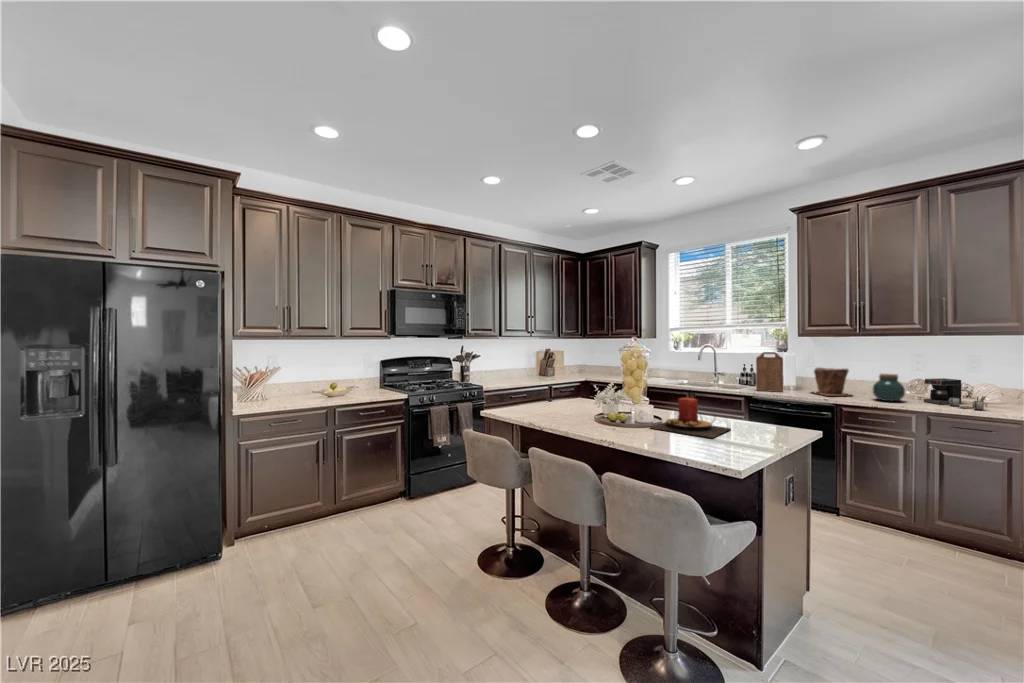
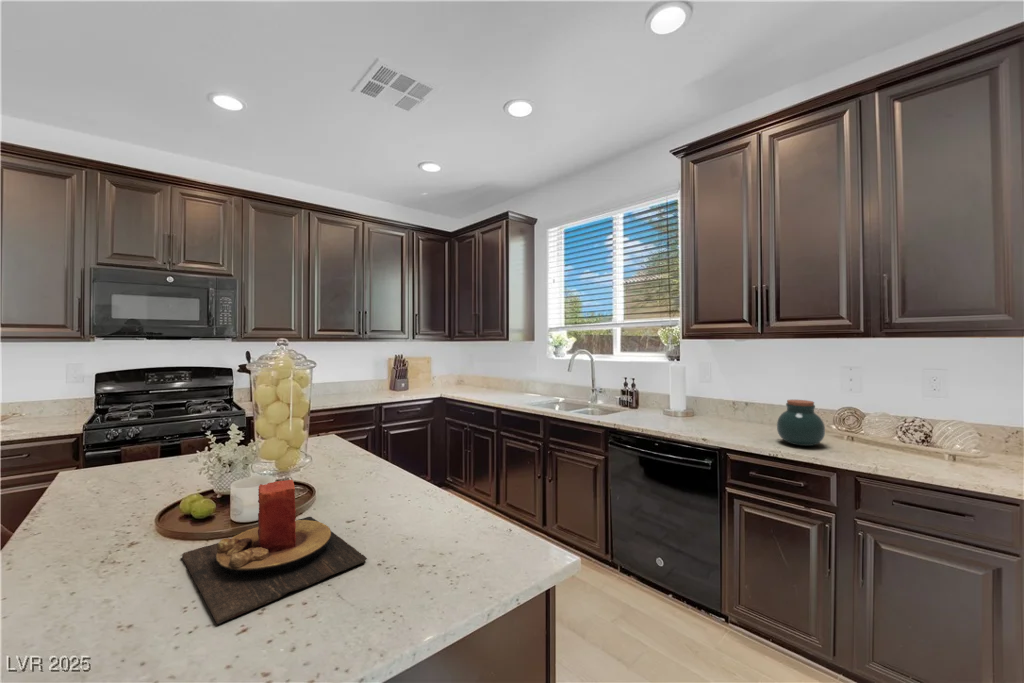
cutting board: present [756,352,783,392] -> none [625,362,660,422]
plant pot: present [813,367,850,396] -> none [696,385,755,432]
coffee maker: present [924,378,986,410] -> none [854,409,953,472]

